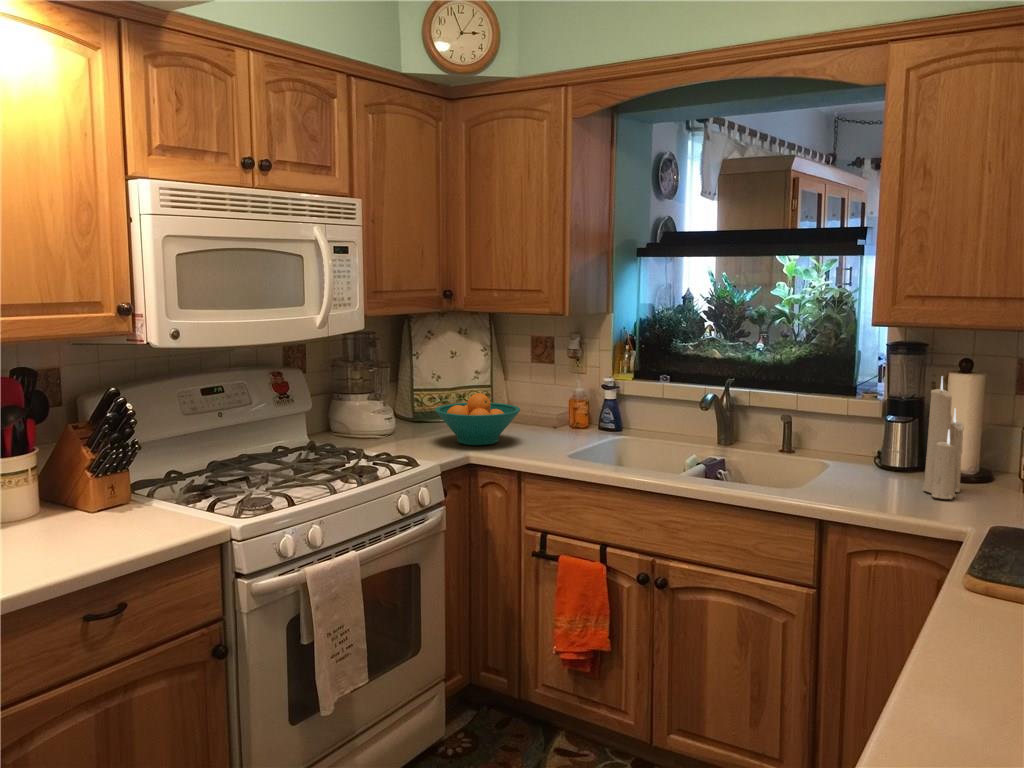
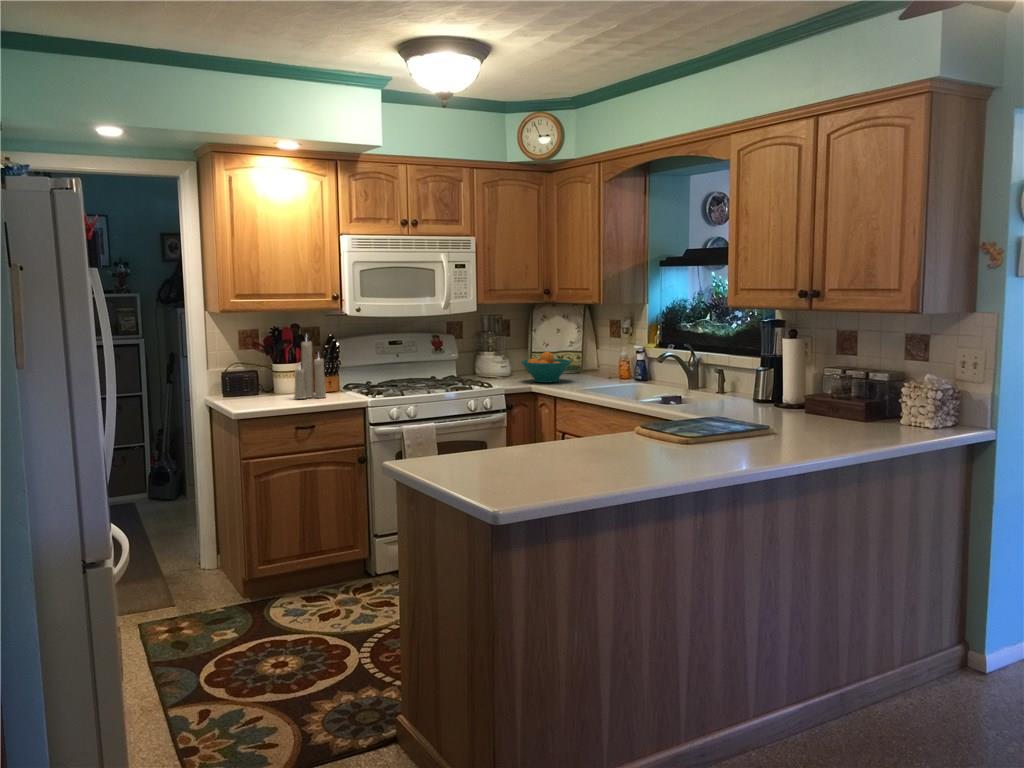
candle: present [923,377,964,499] -> present [294,341,326,399]

